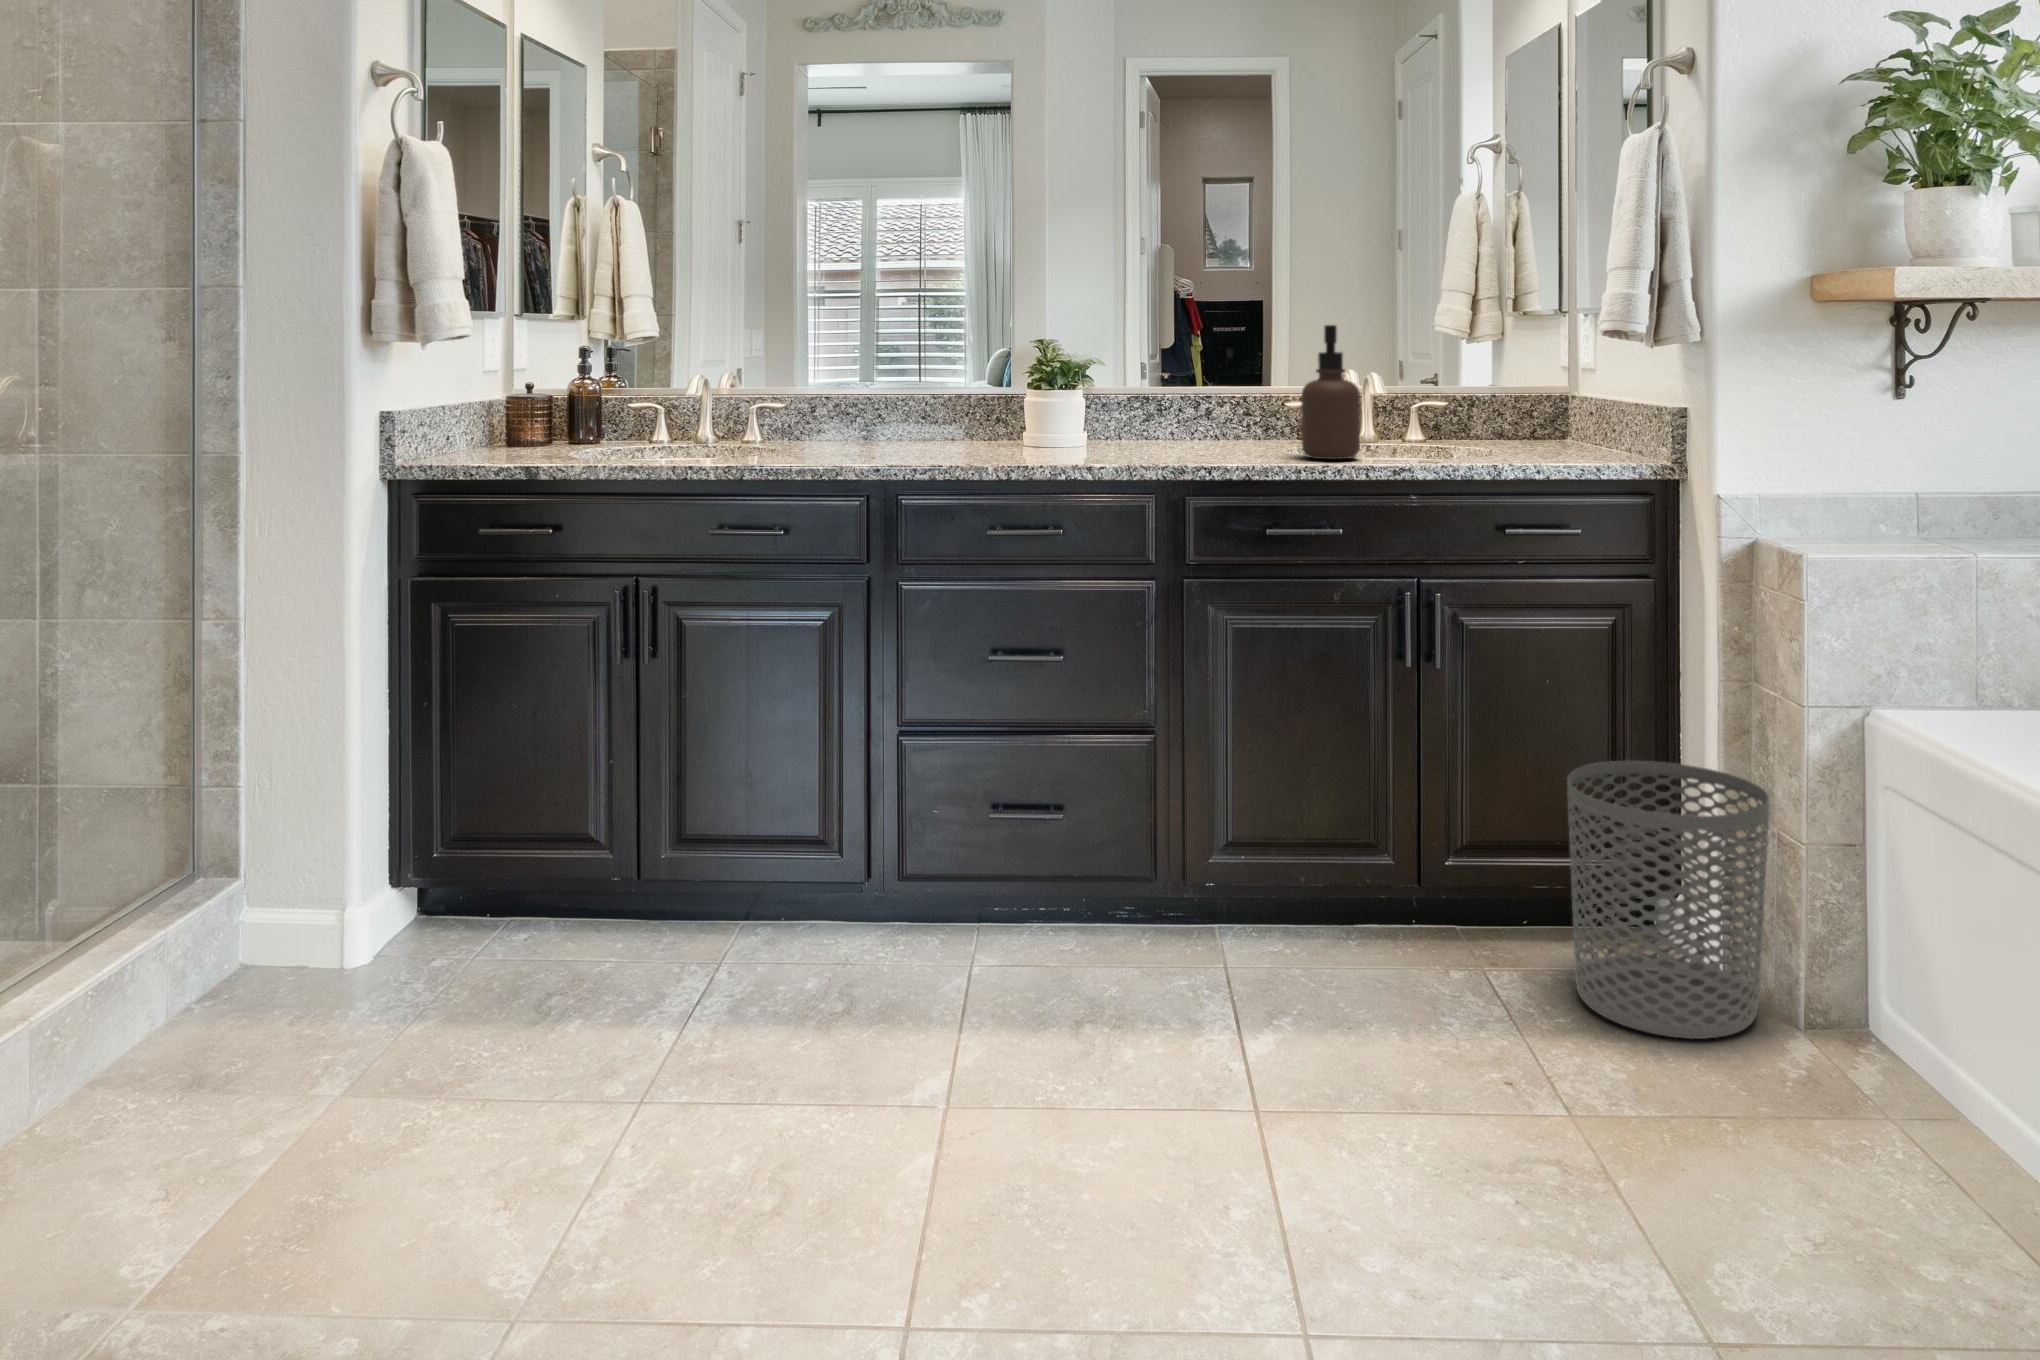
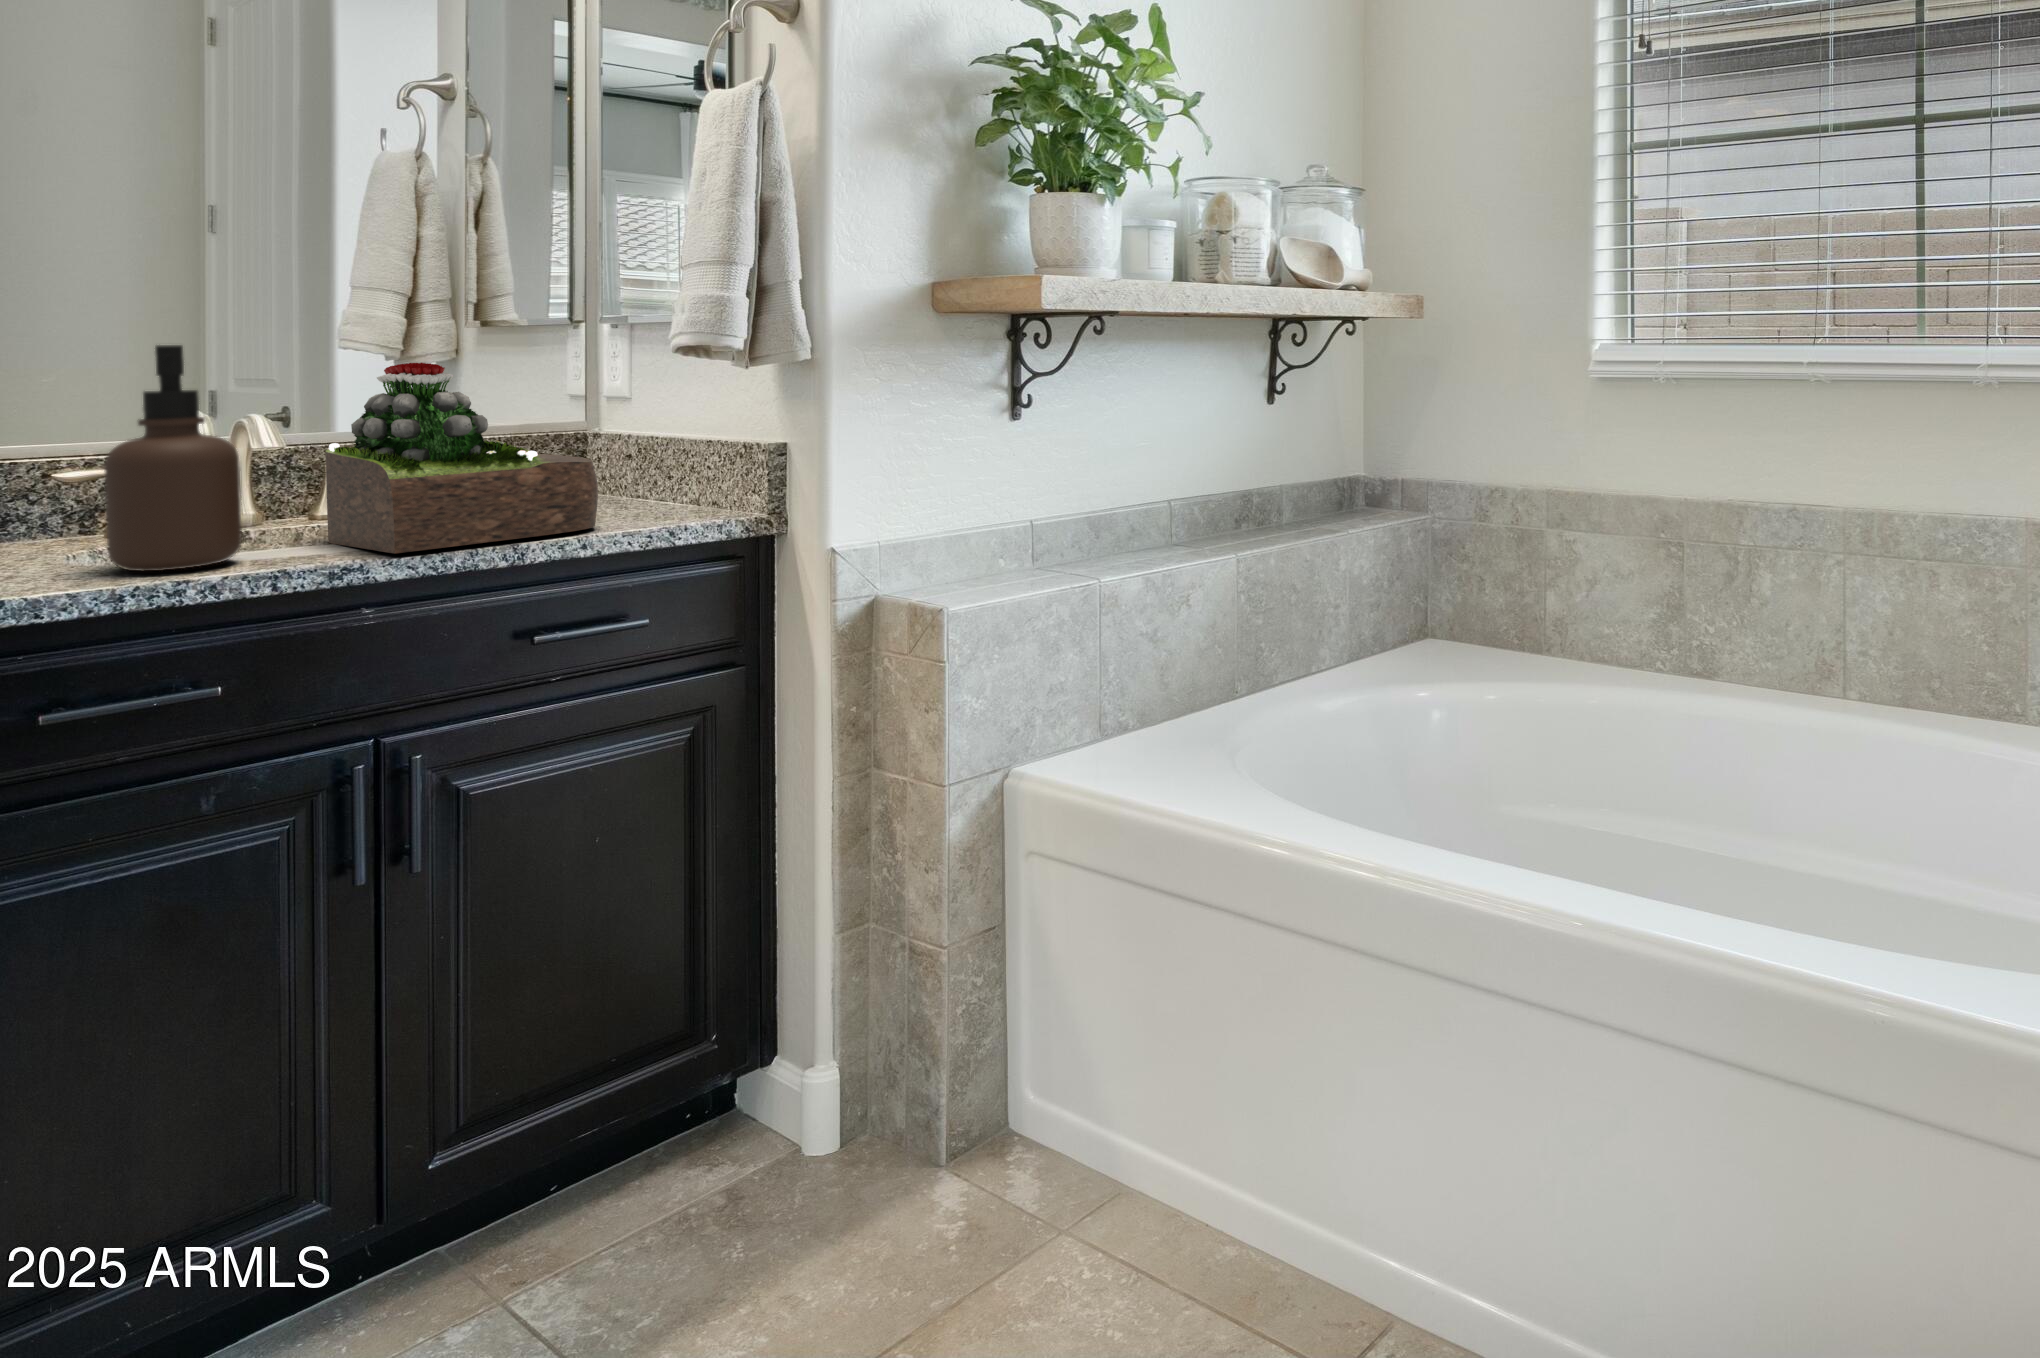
succulent plant: none [1406,339,1557,463] -> present [326,363,598,554]
waste bin: present [1567,761,1769,1039] -> none [664,883,936,1279]

